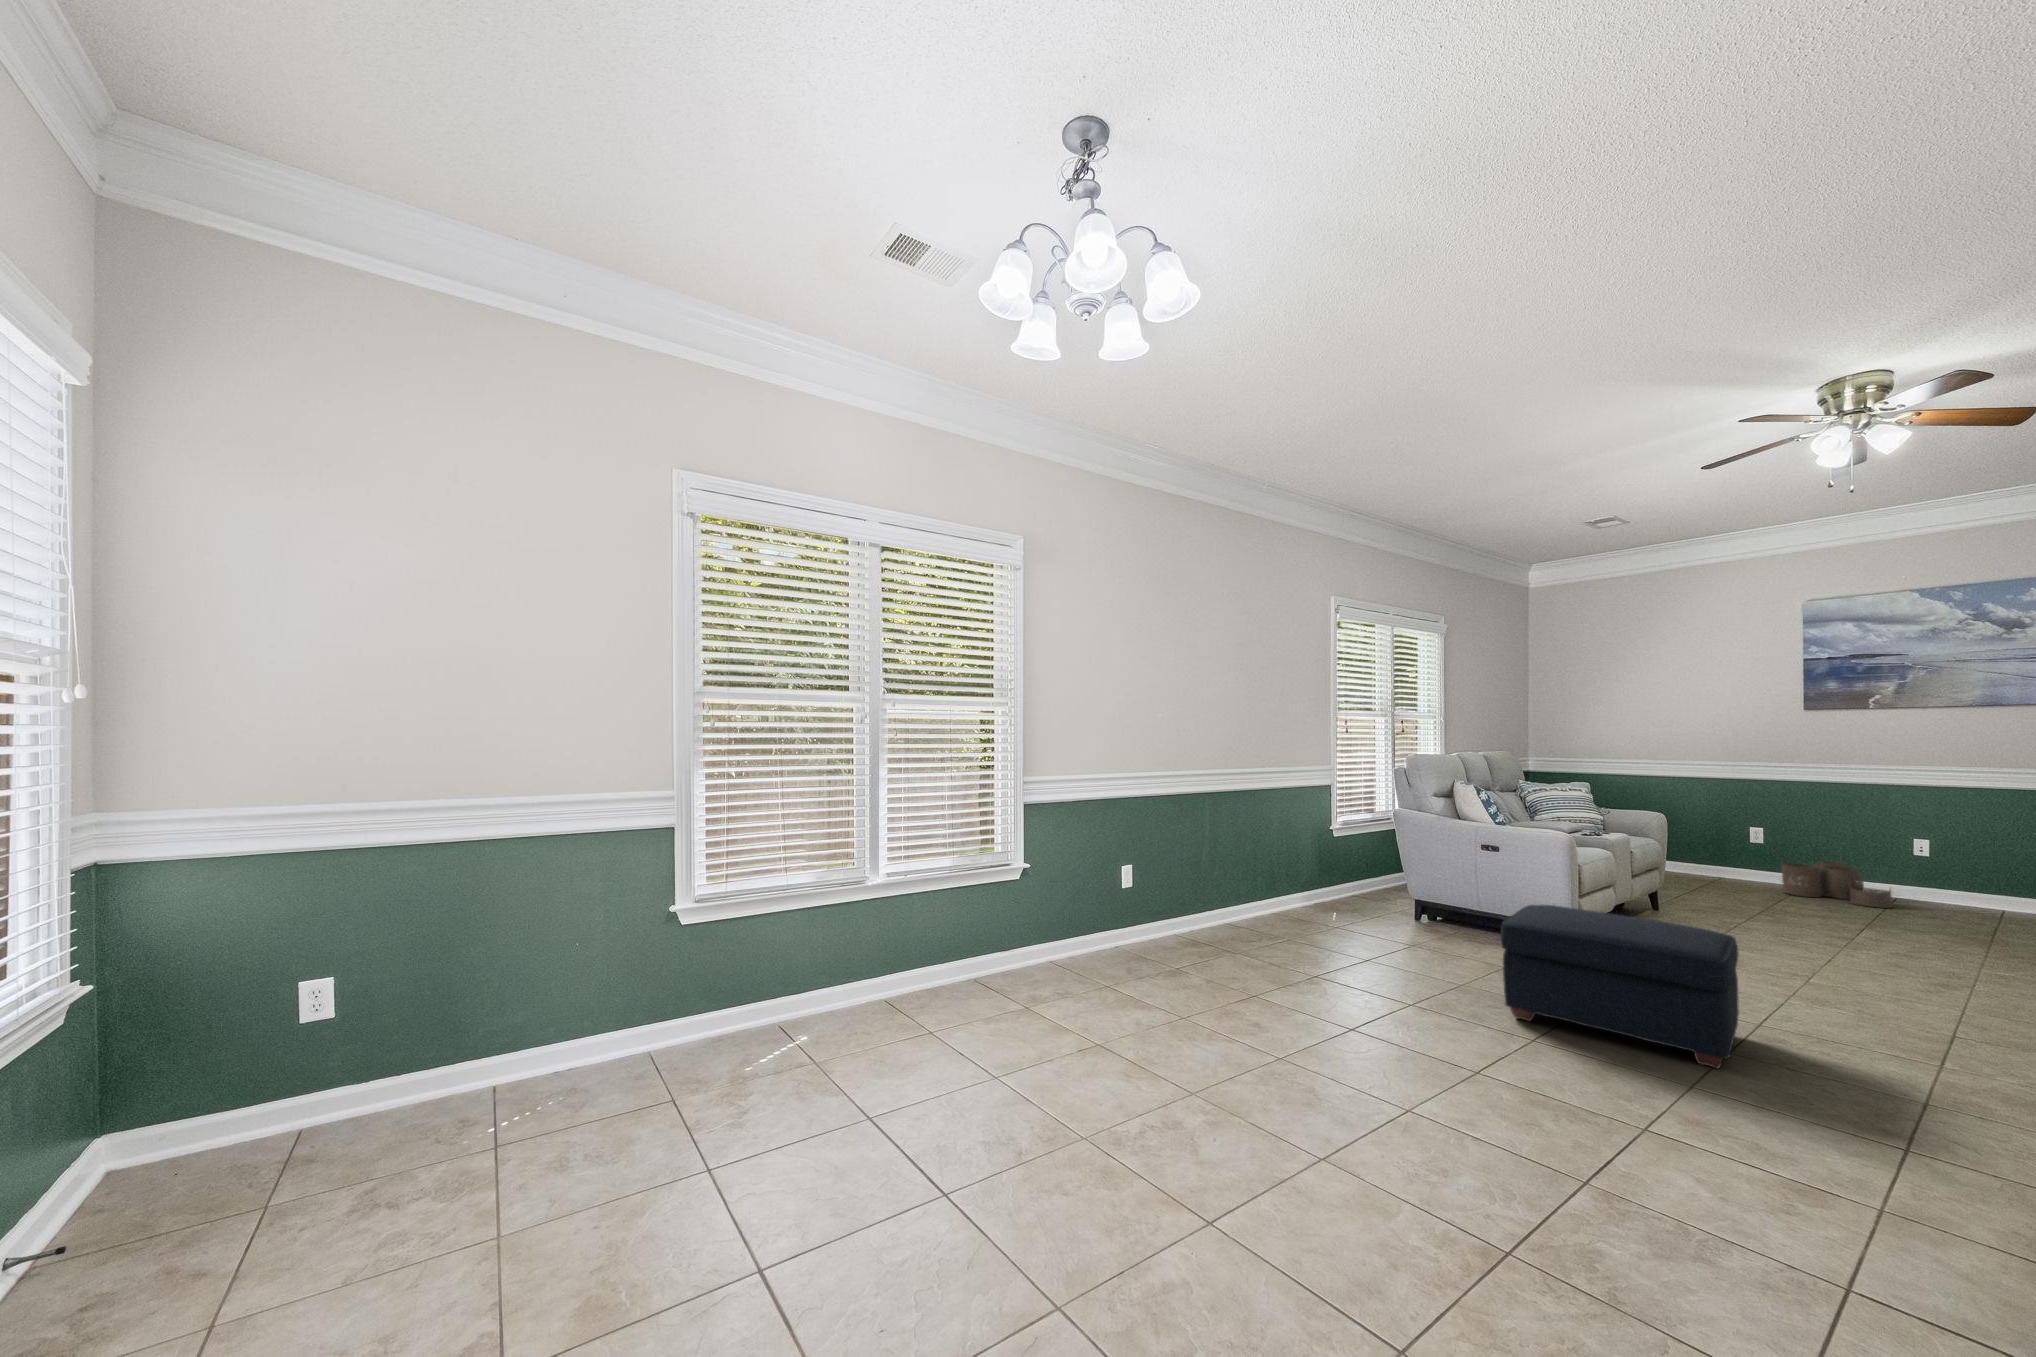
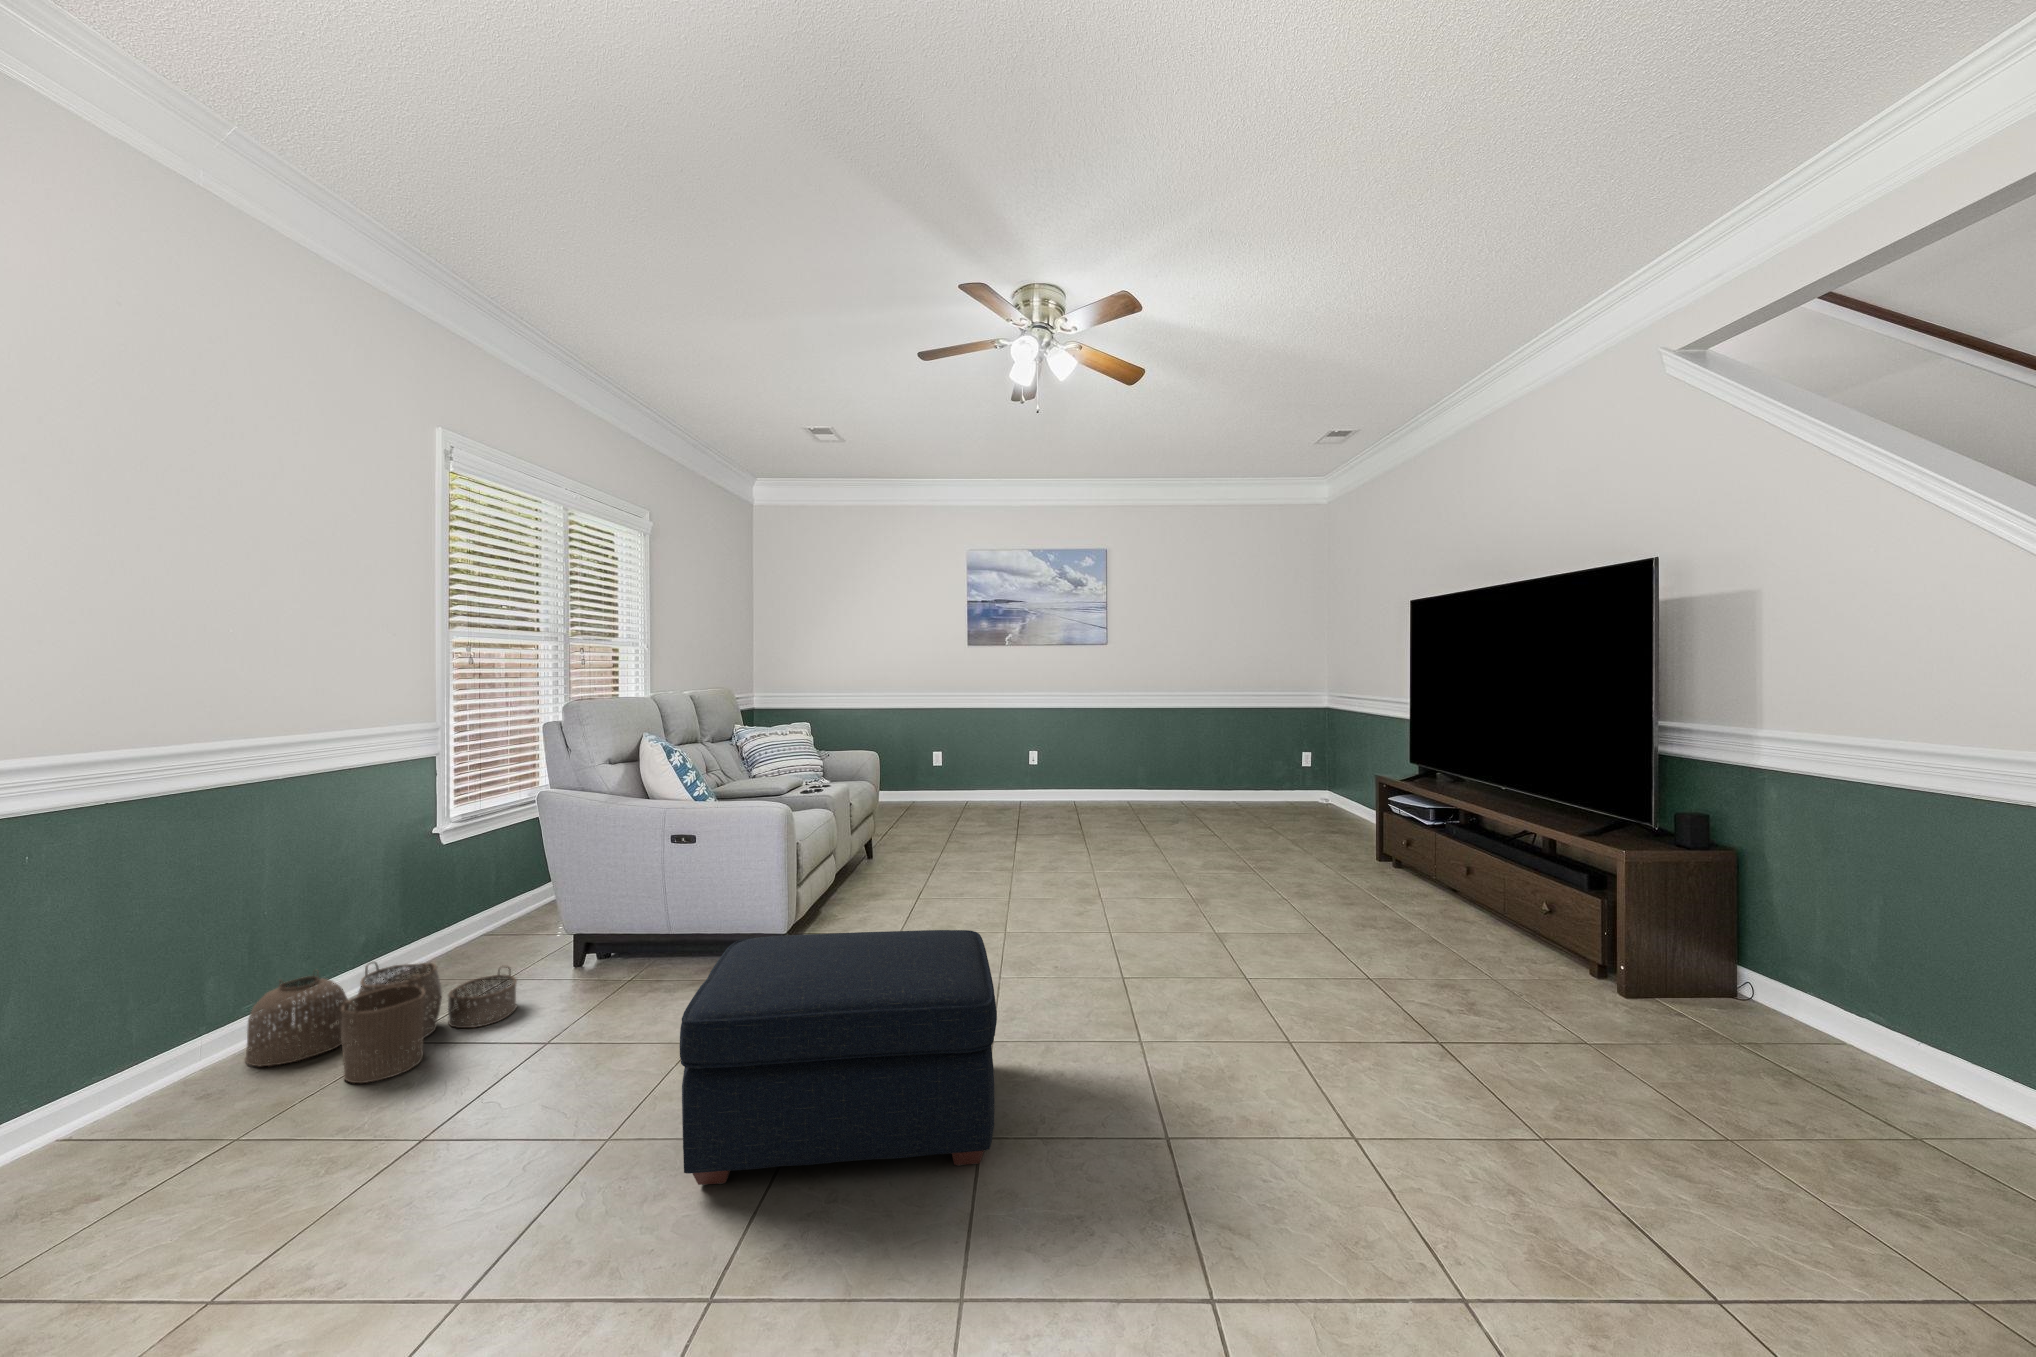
woven basket: present [1782,859,1892,908] -> present [245,962,517,1083]

